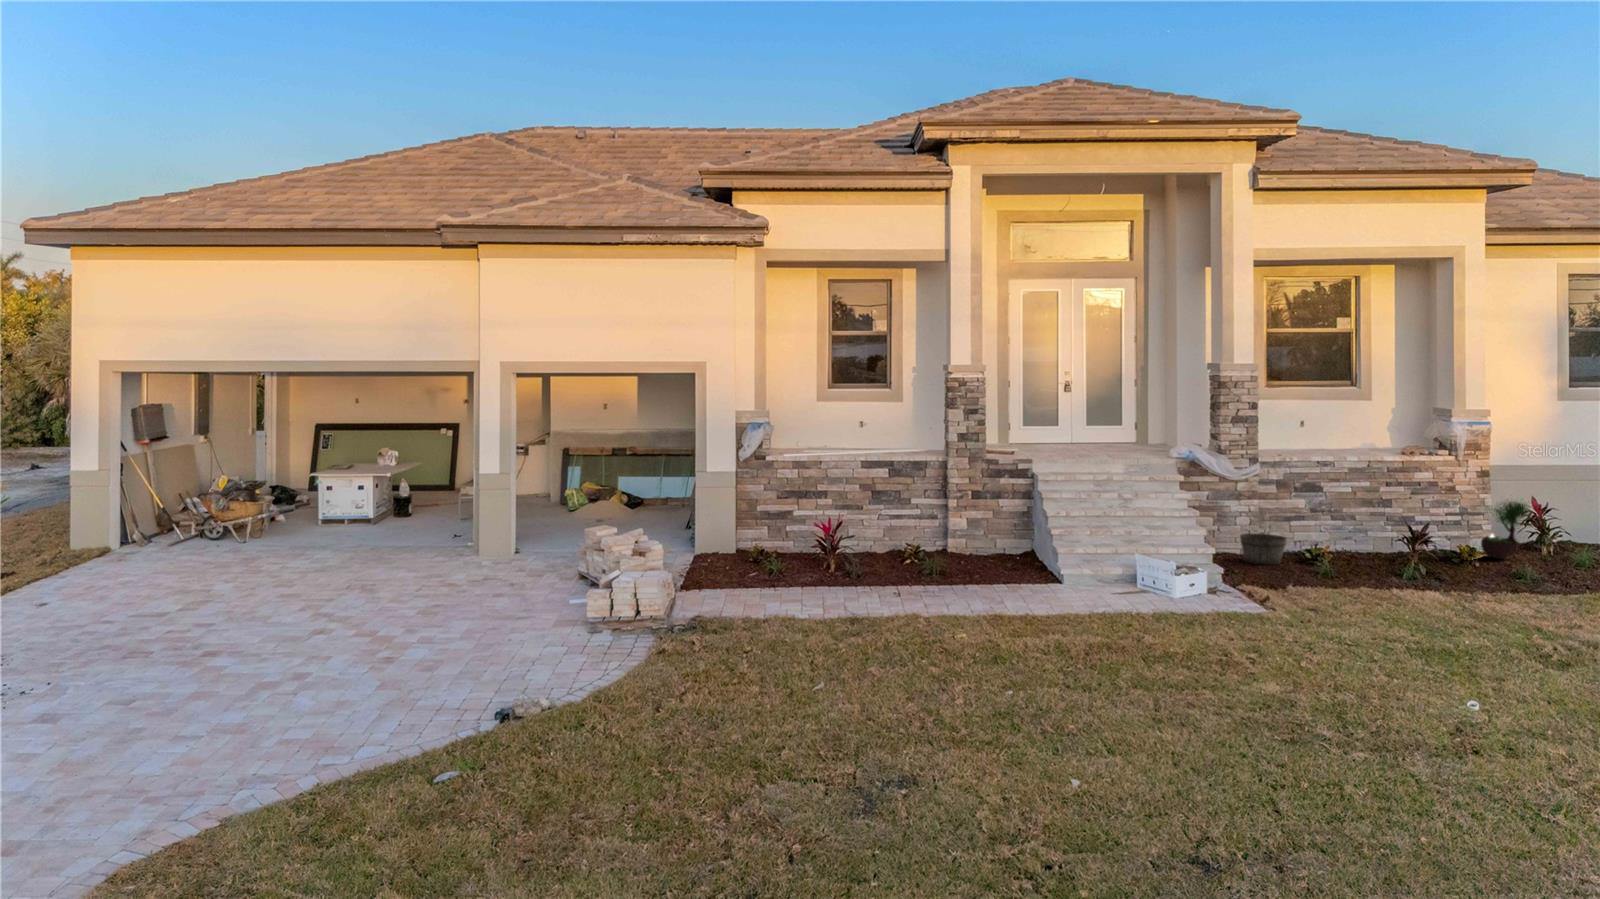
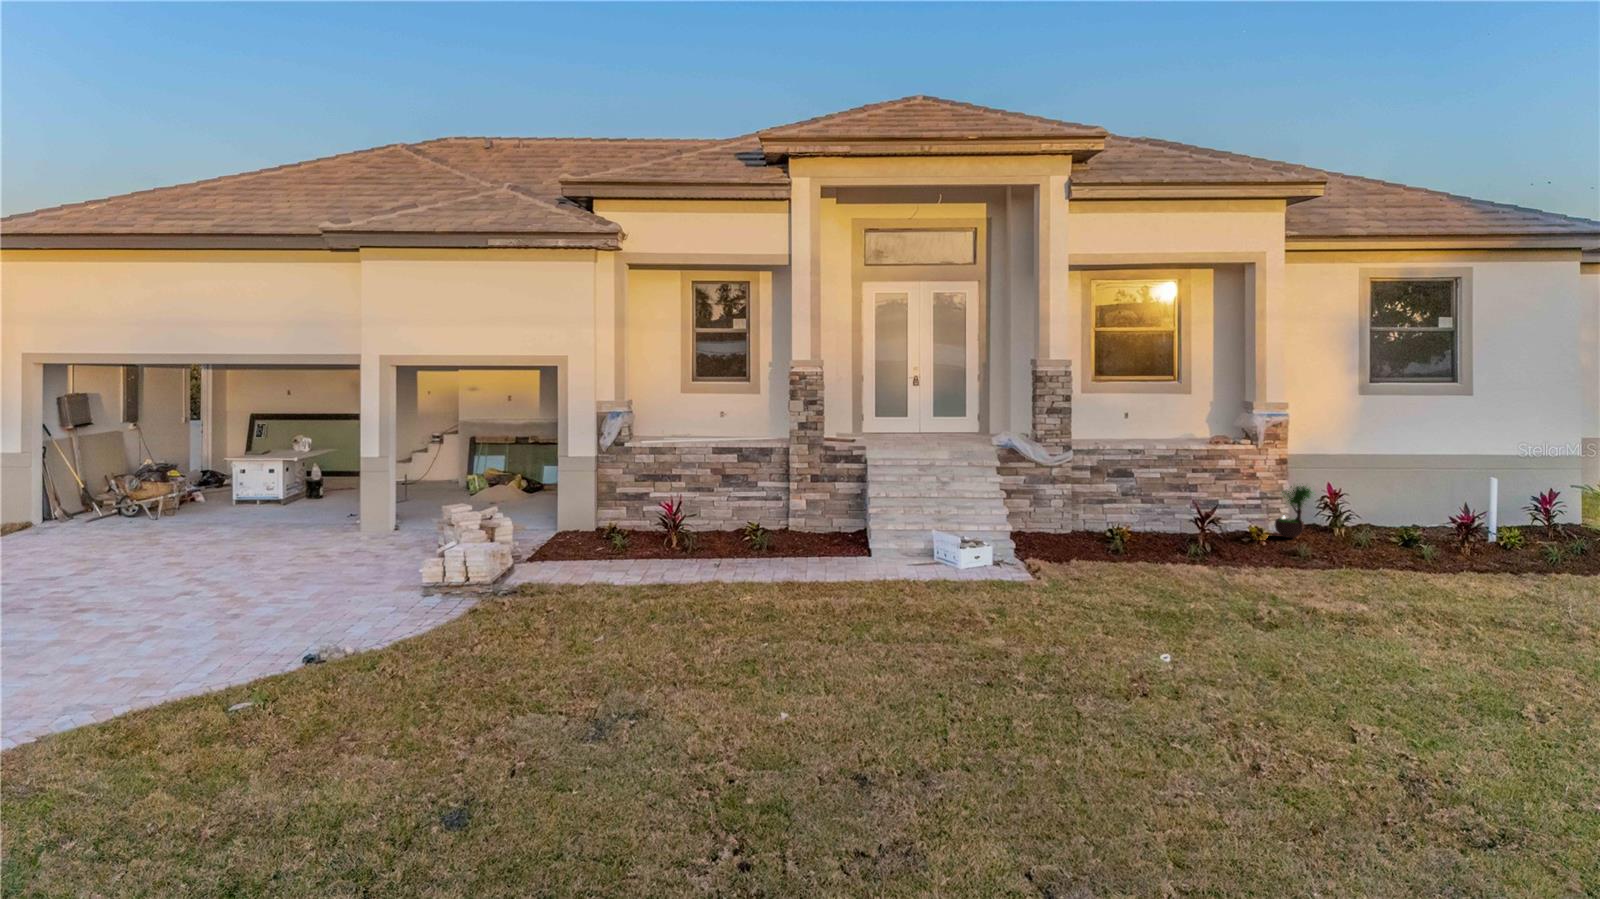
wooden bucket: present [1240,530,1287,565] -> none [1052,508,1092,542]

